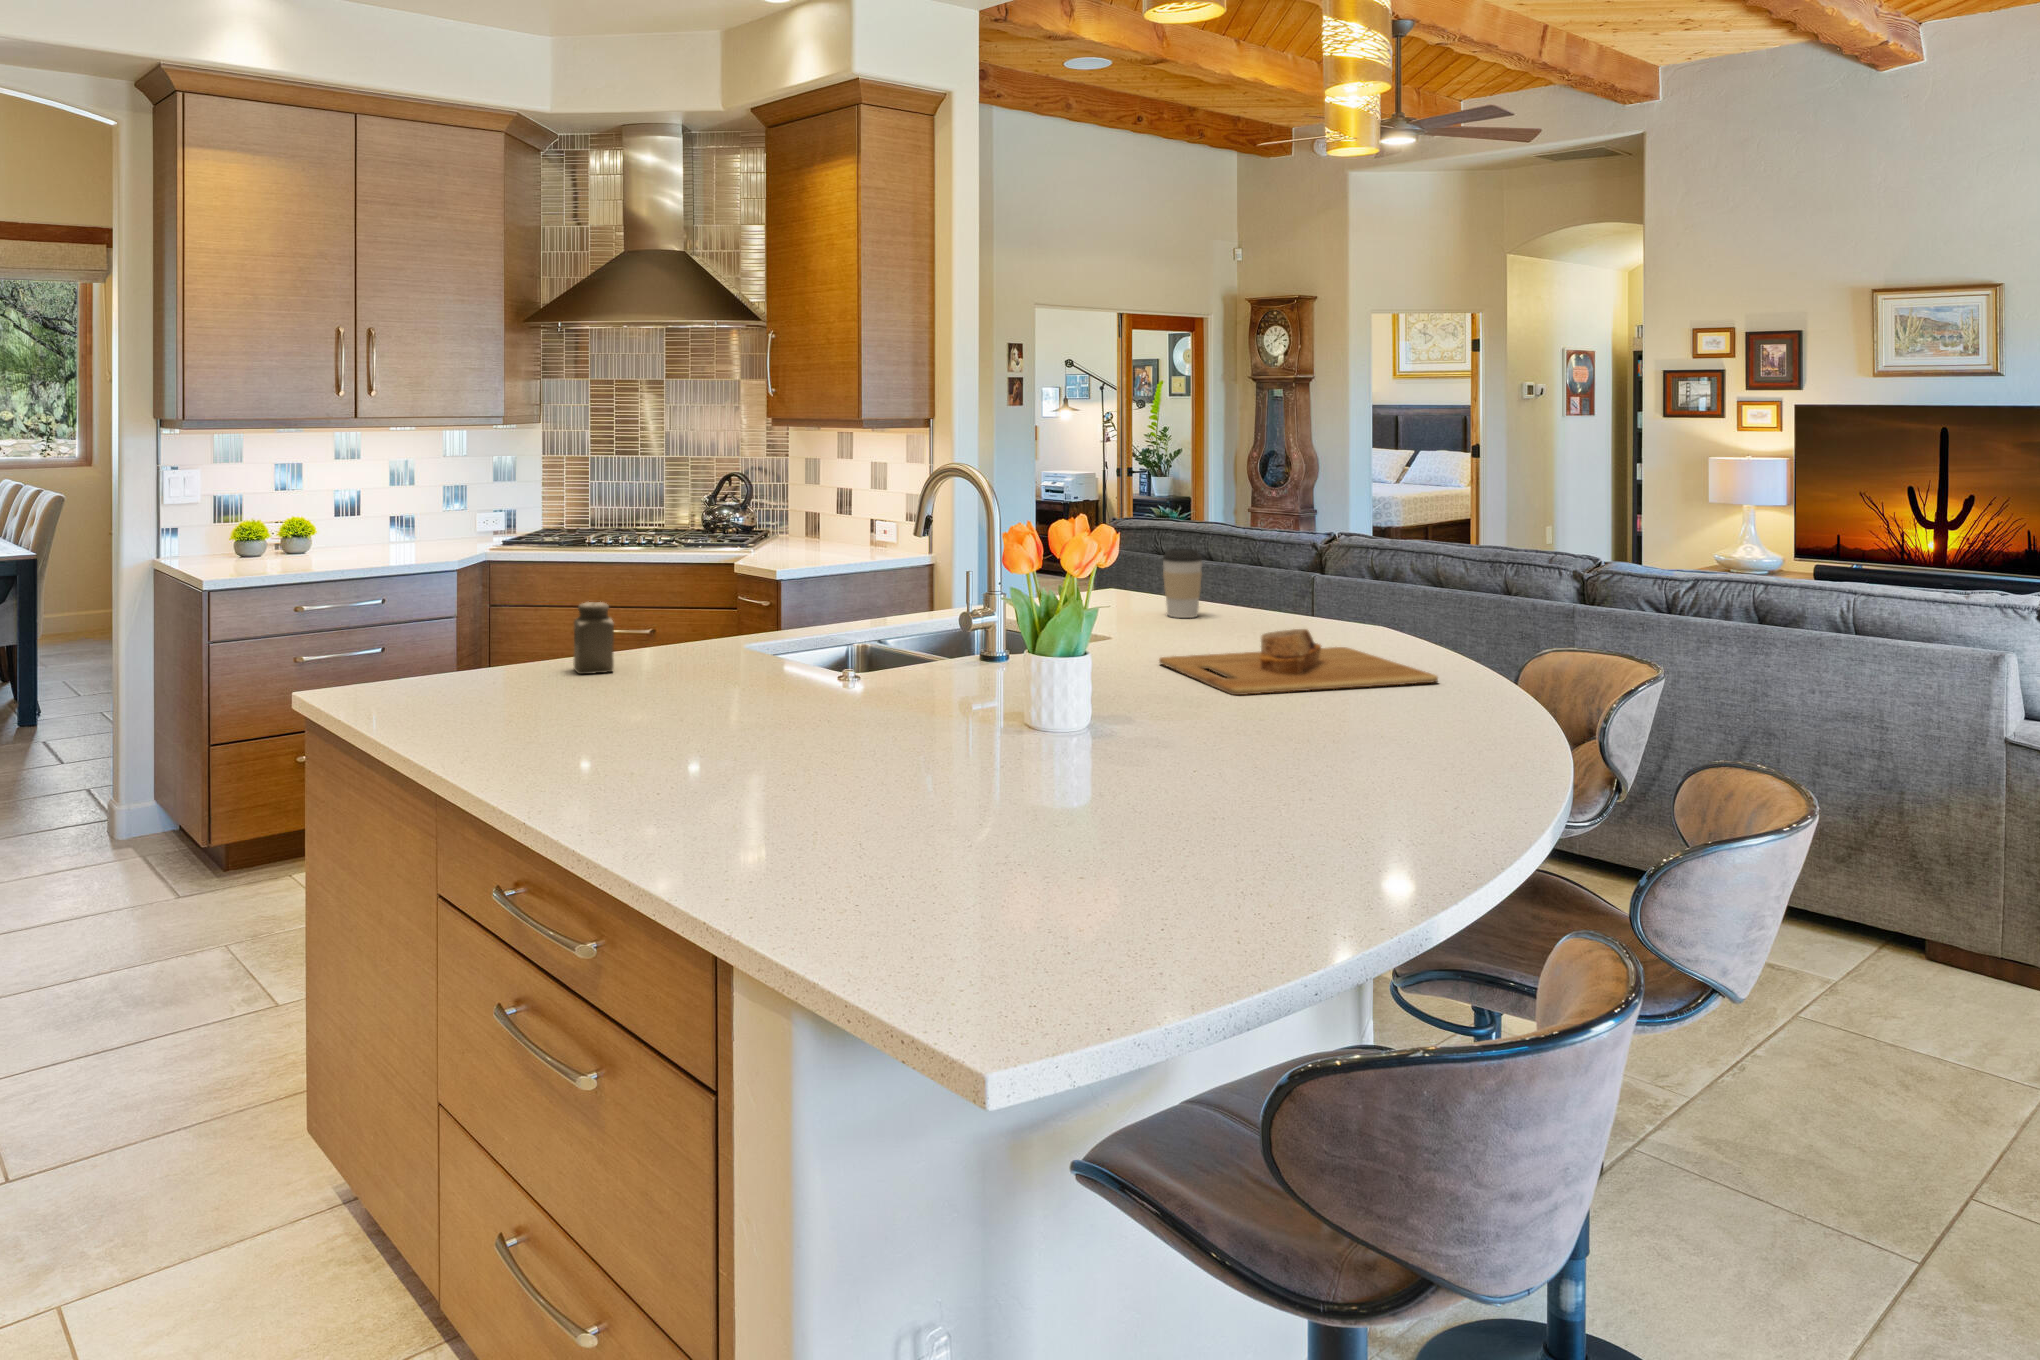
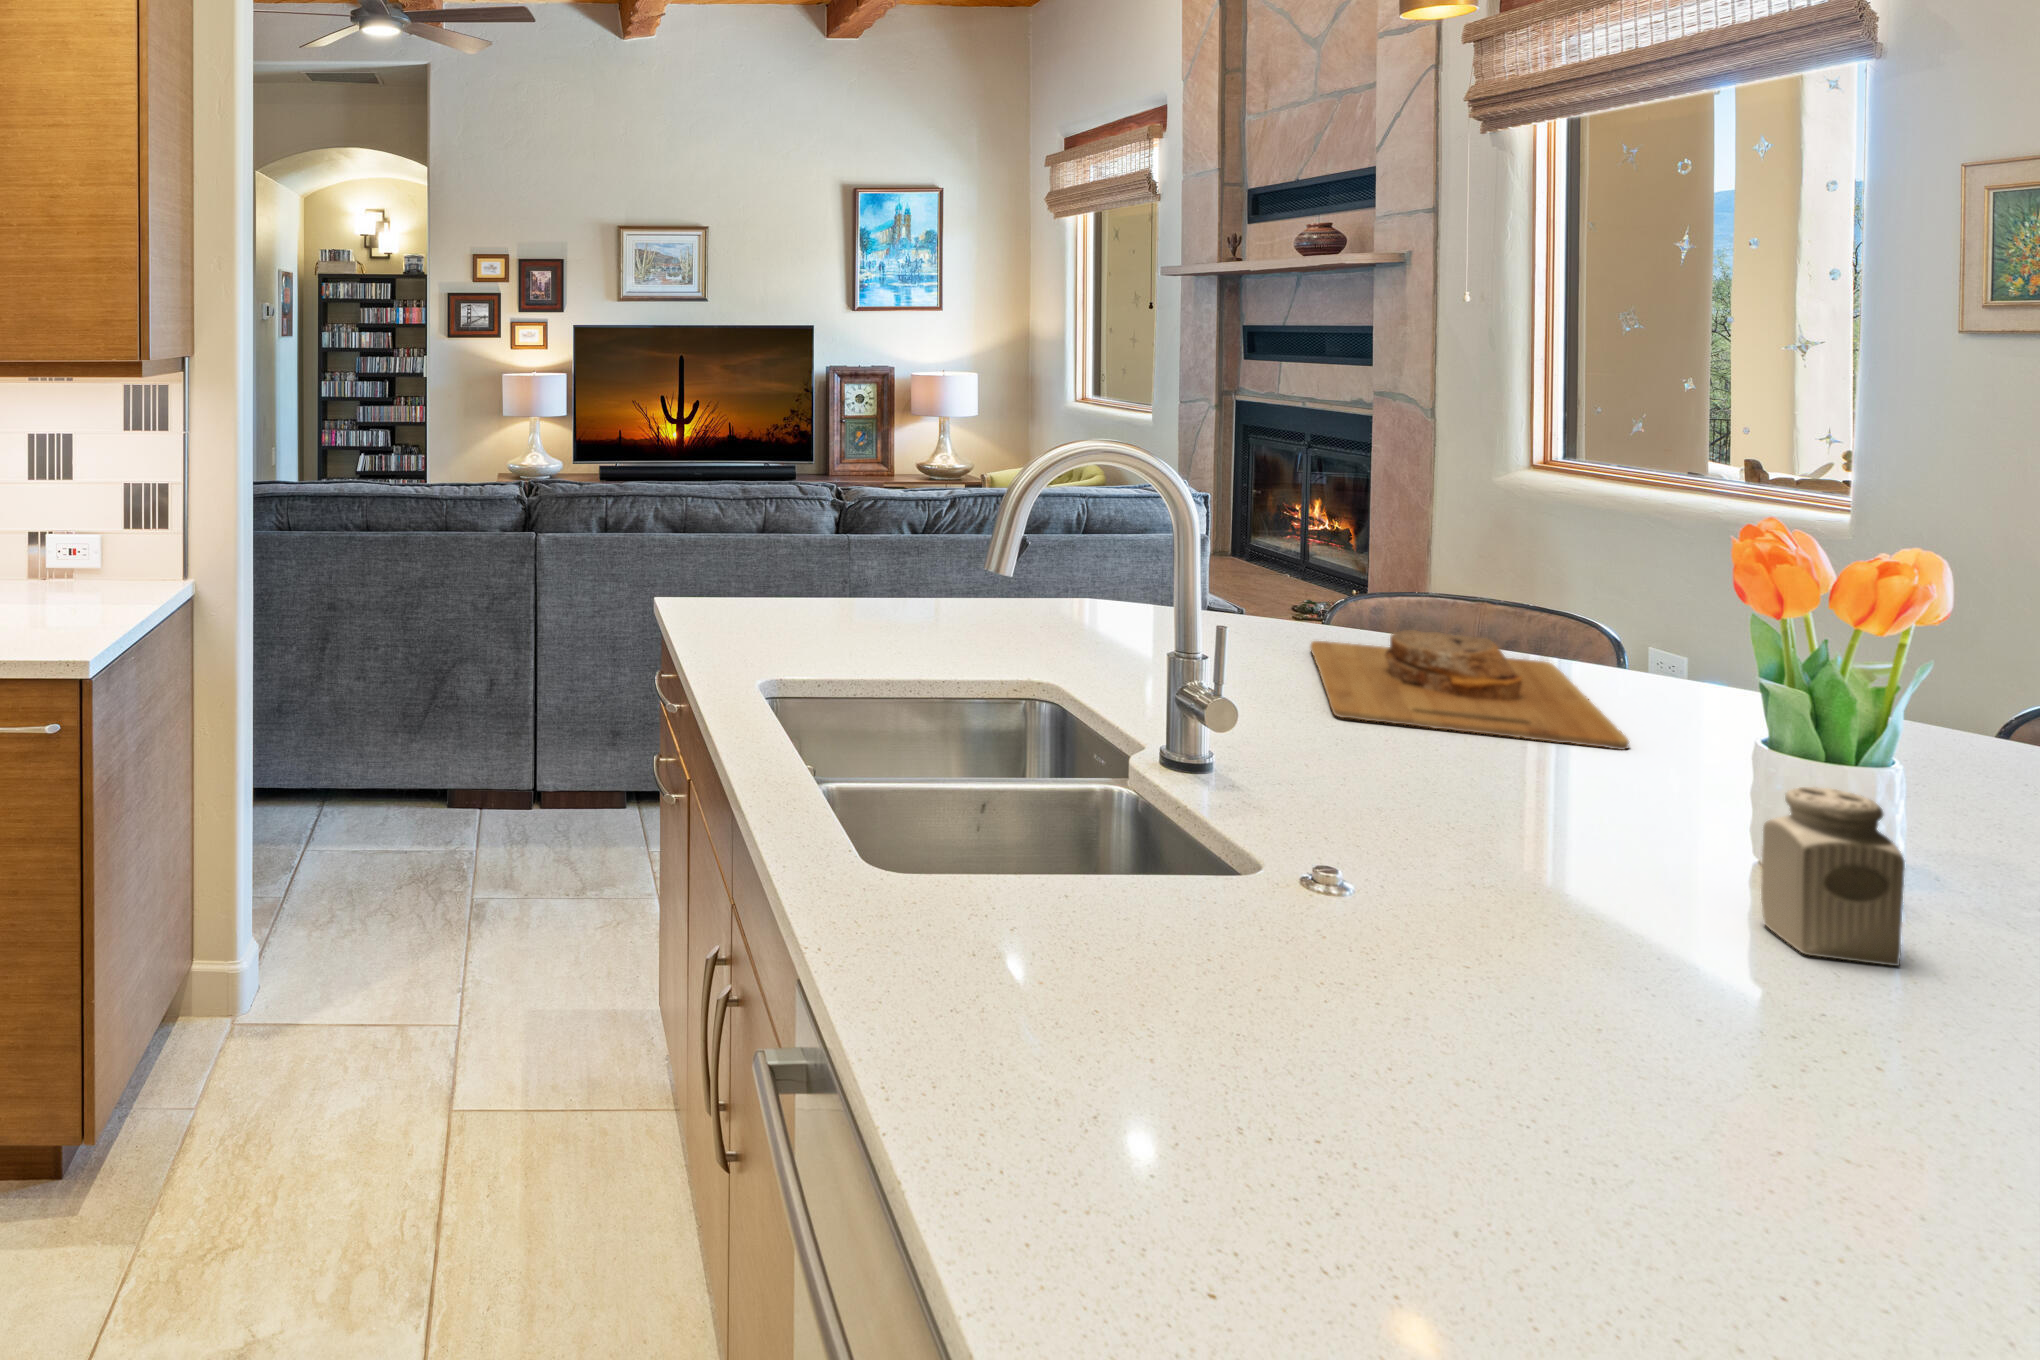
coffee cup: present [1163,549,1202,618] -> none [912,534,971,633]
salt shaker: present [573,602,614,674] -> present [1761,787,1905,966]

